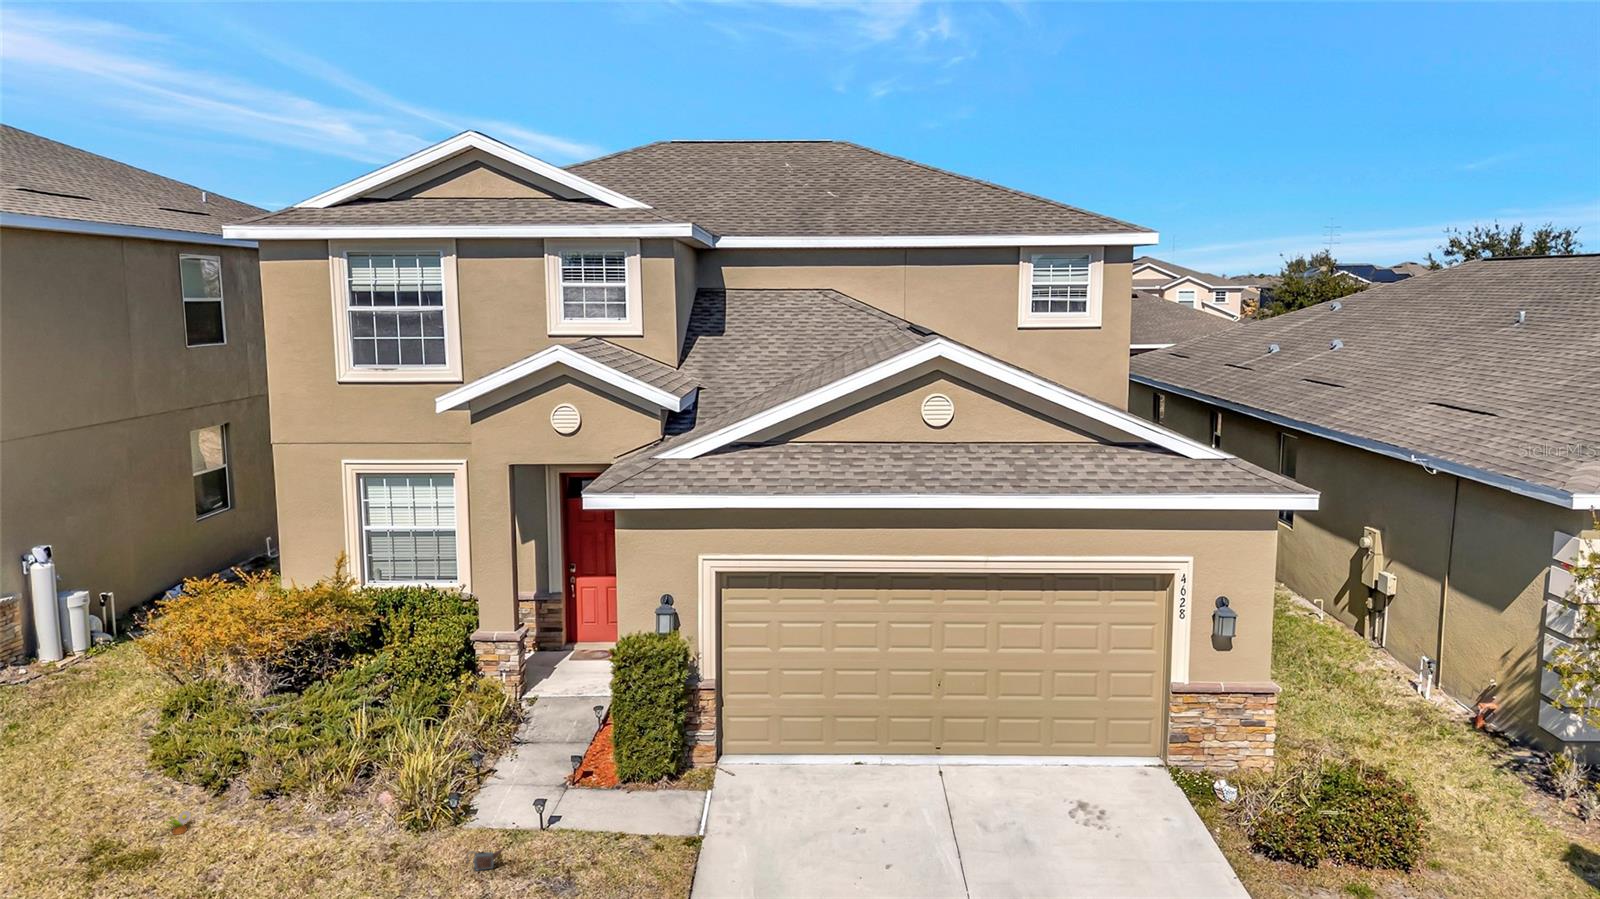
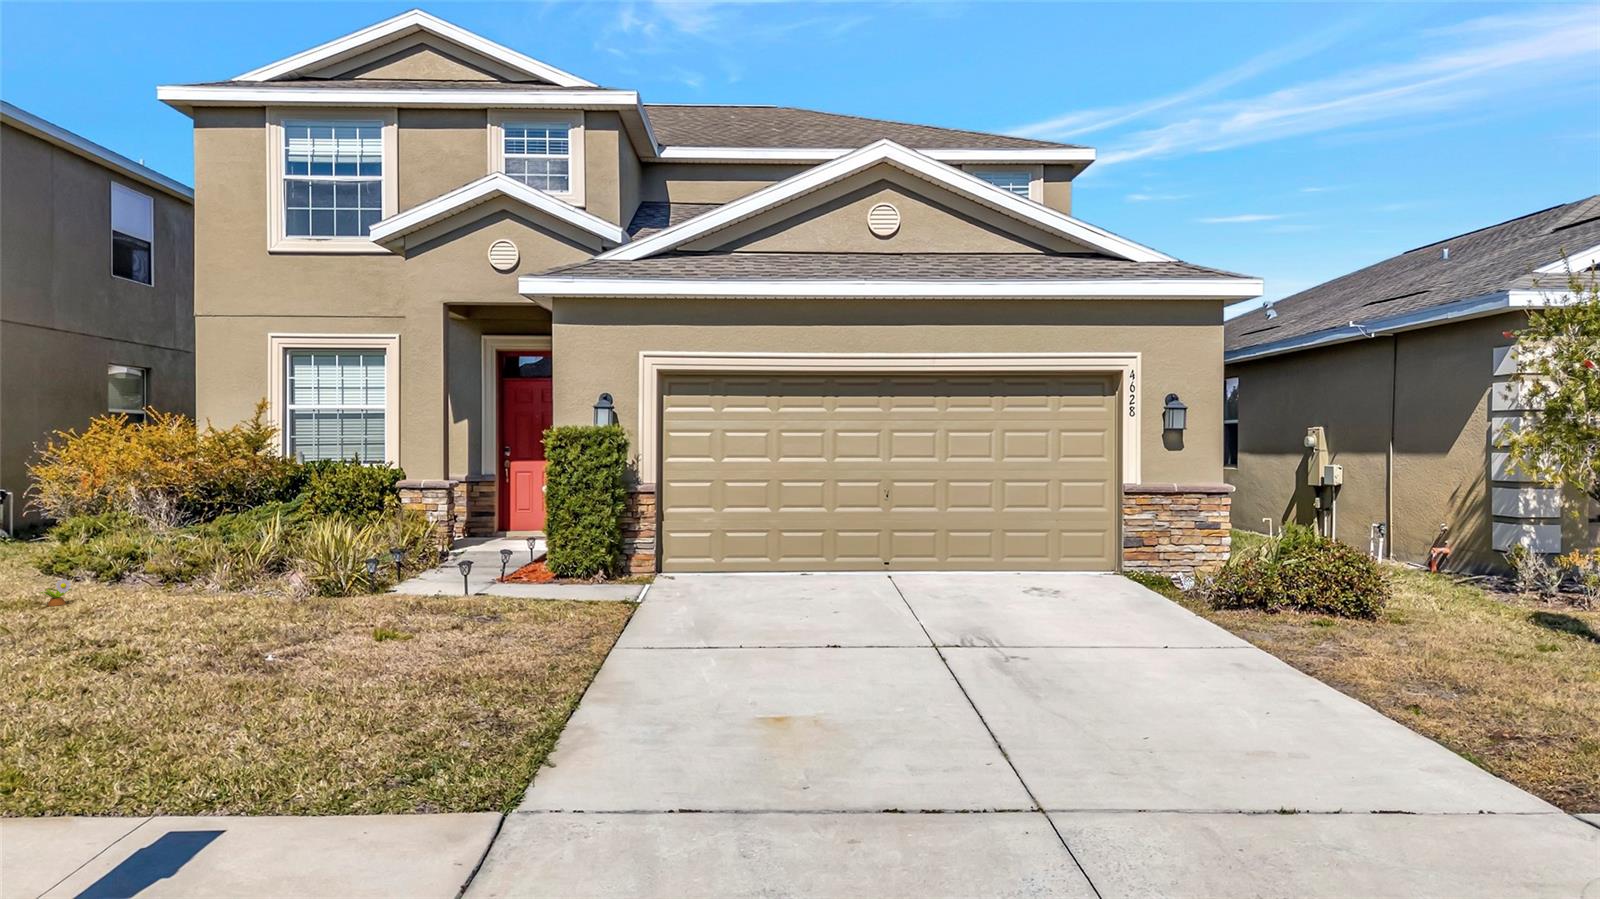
watering can: present [466,849,503,870] -> none [378,596,421,619]

